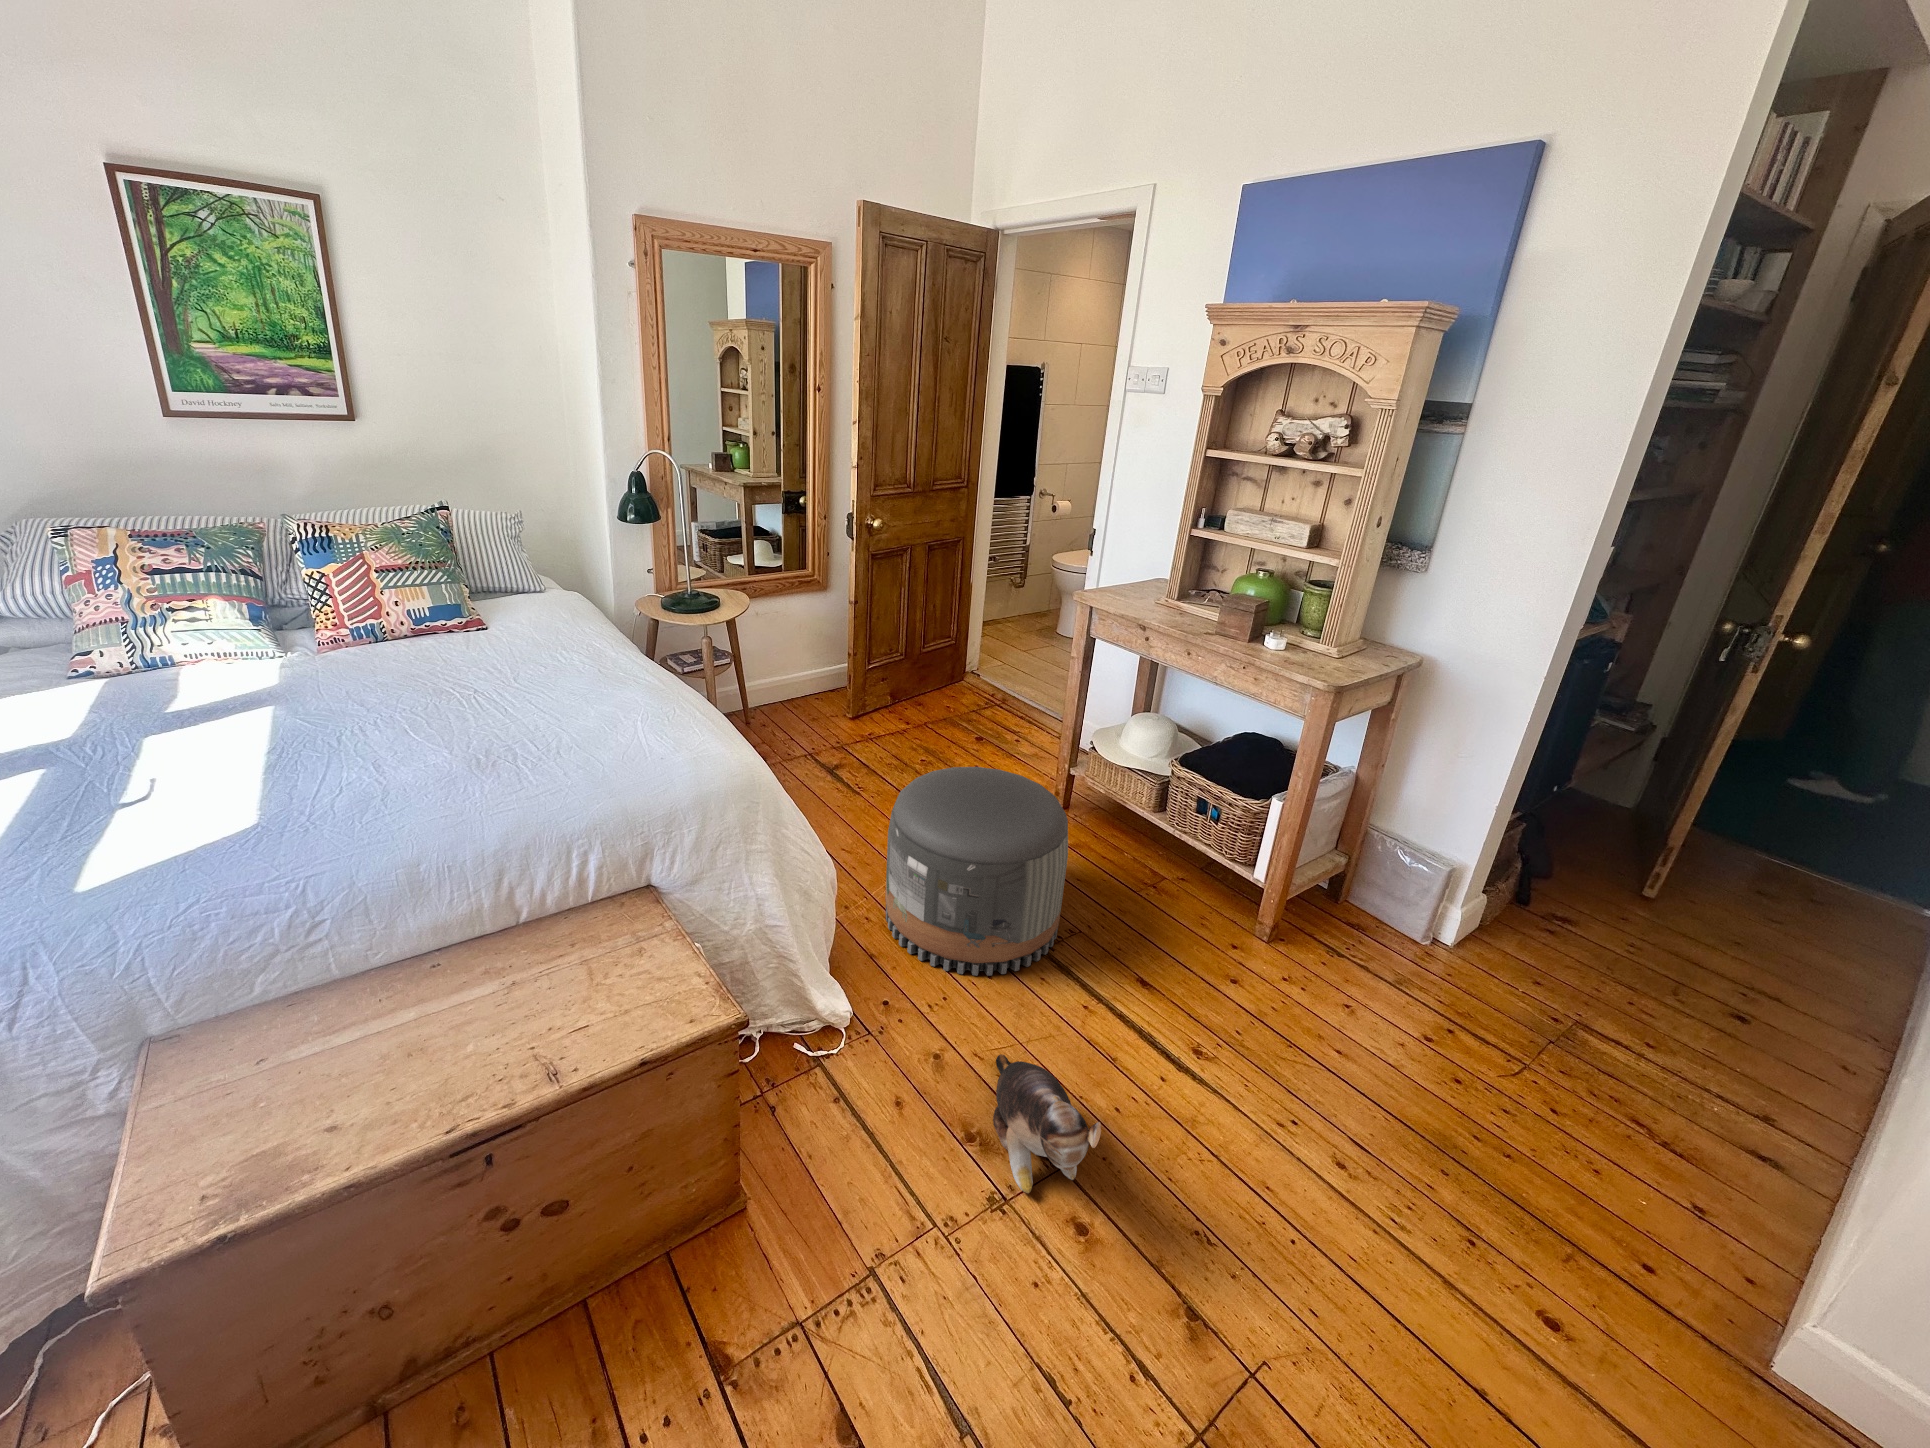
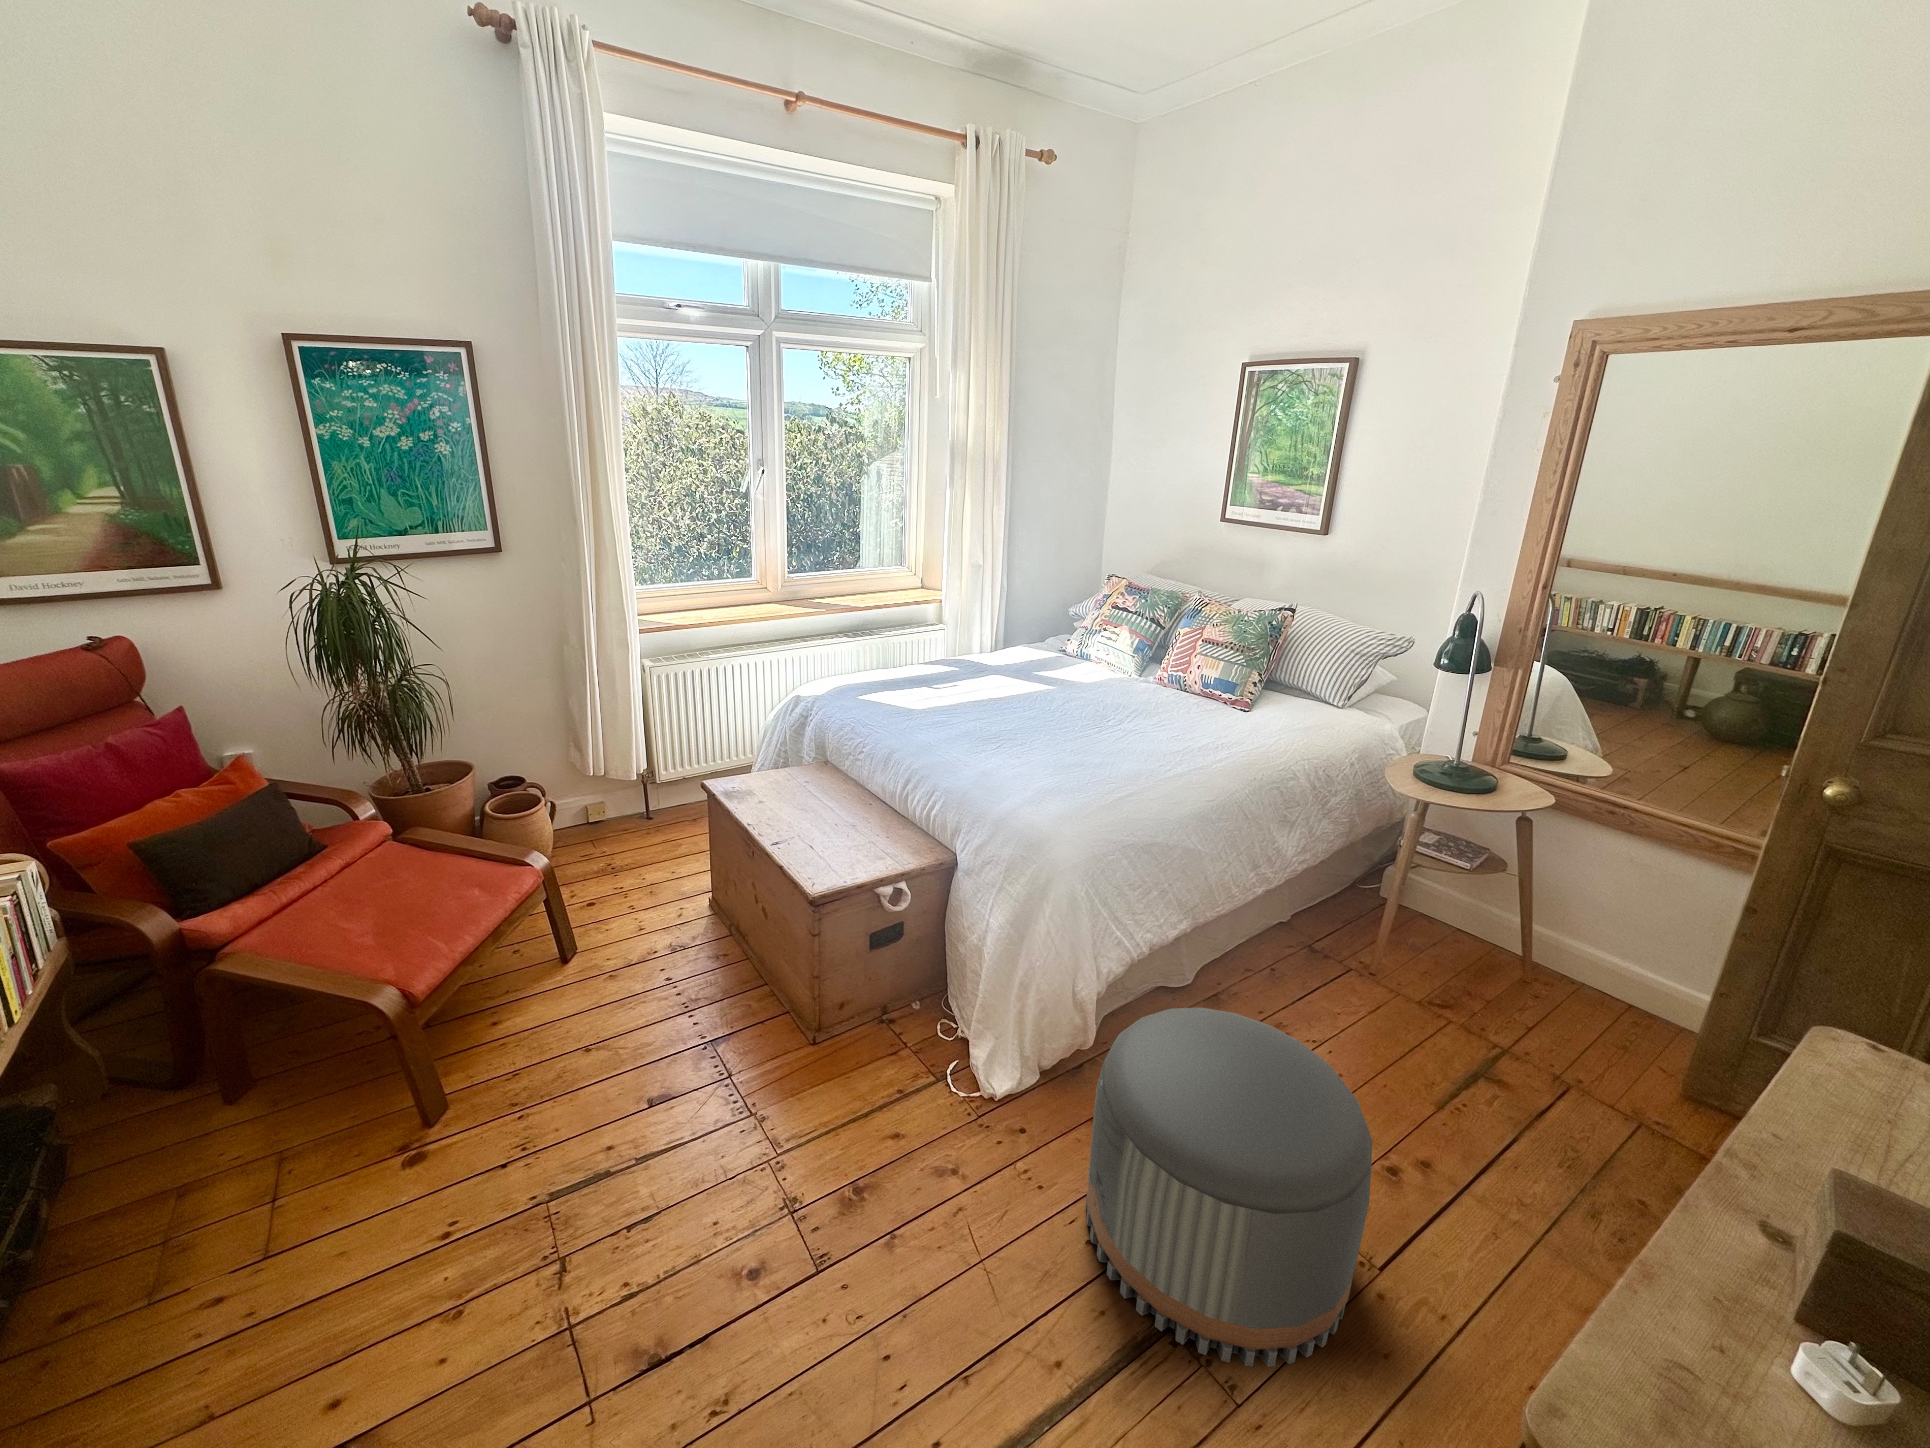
plush toy: present [993,1054,1101,1193] -> none [736,1133,957,1278]

